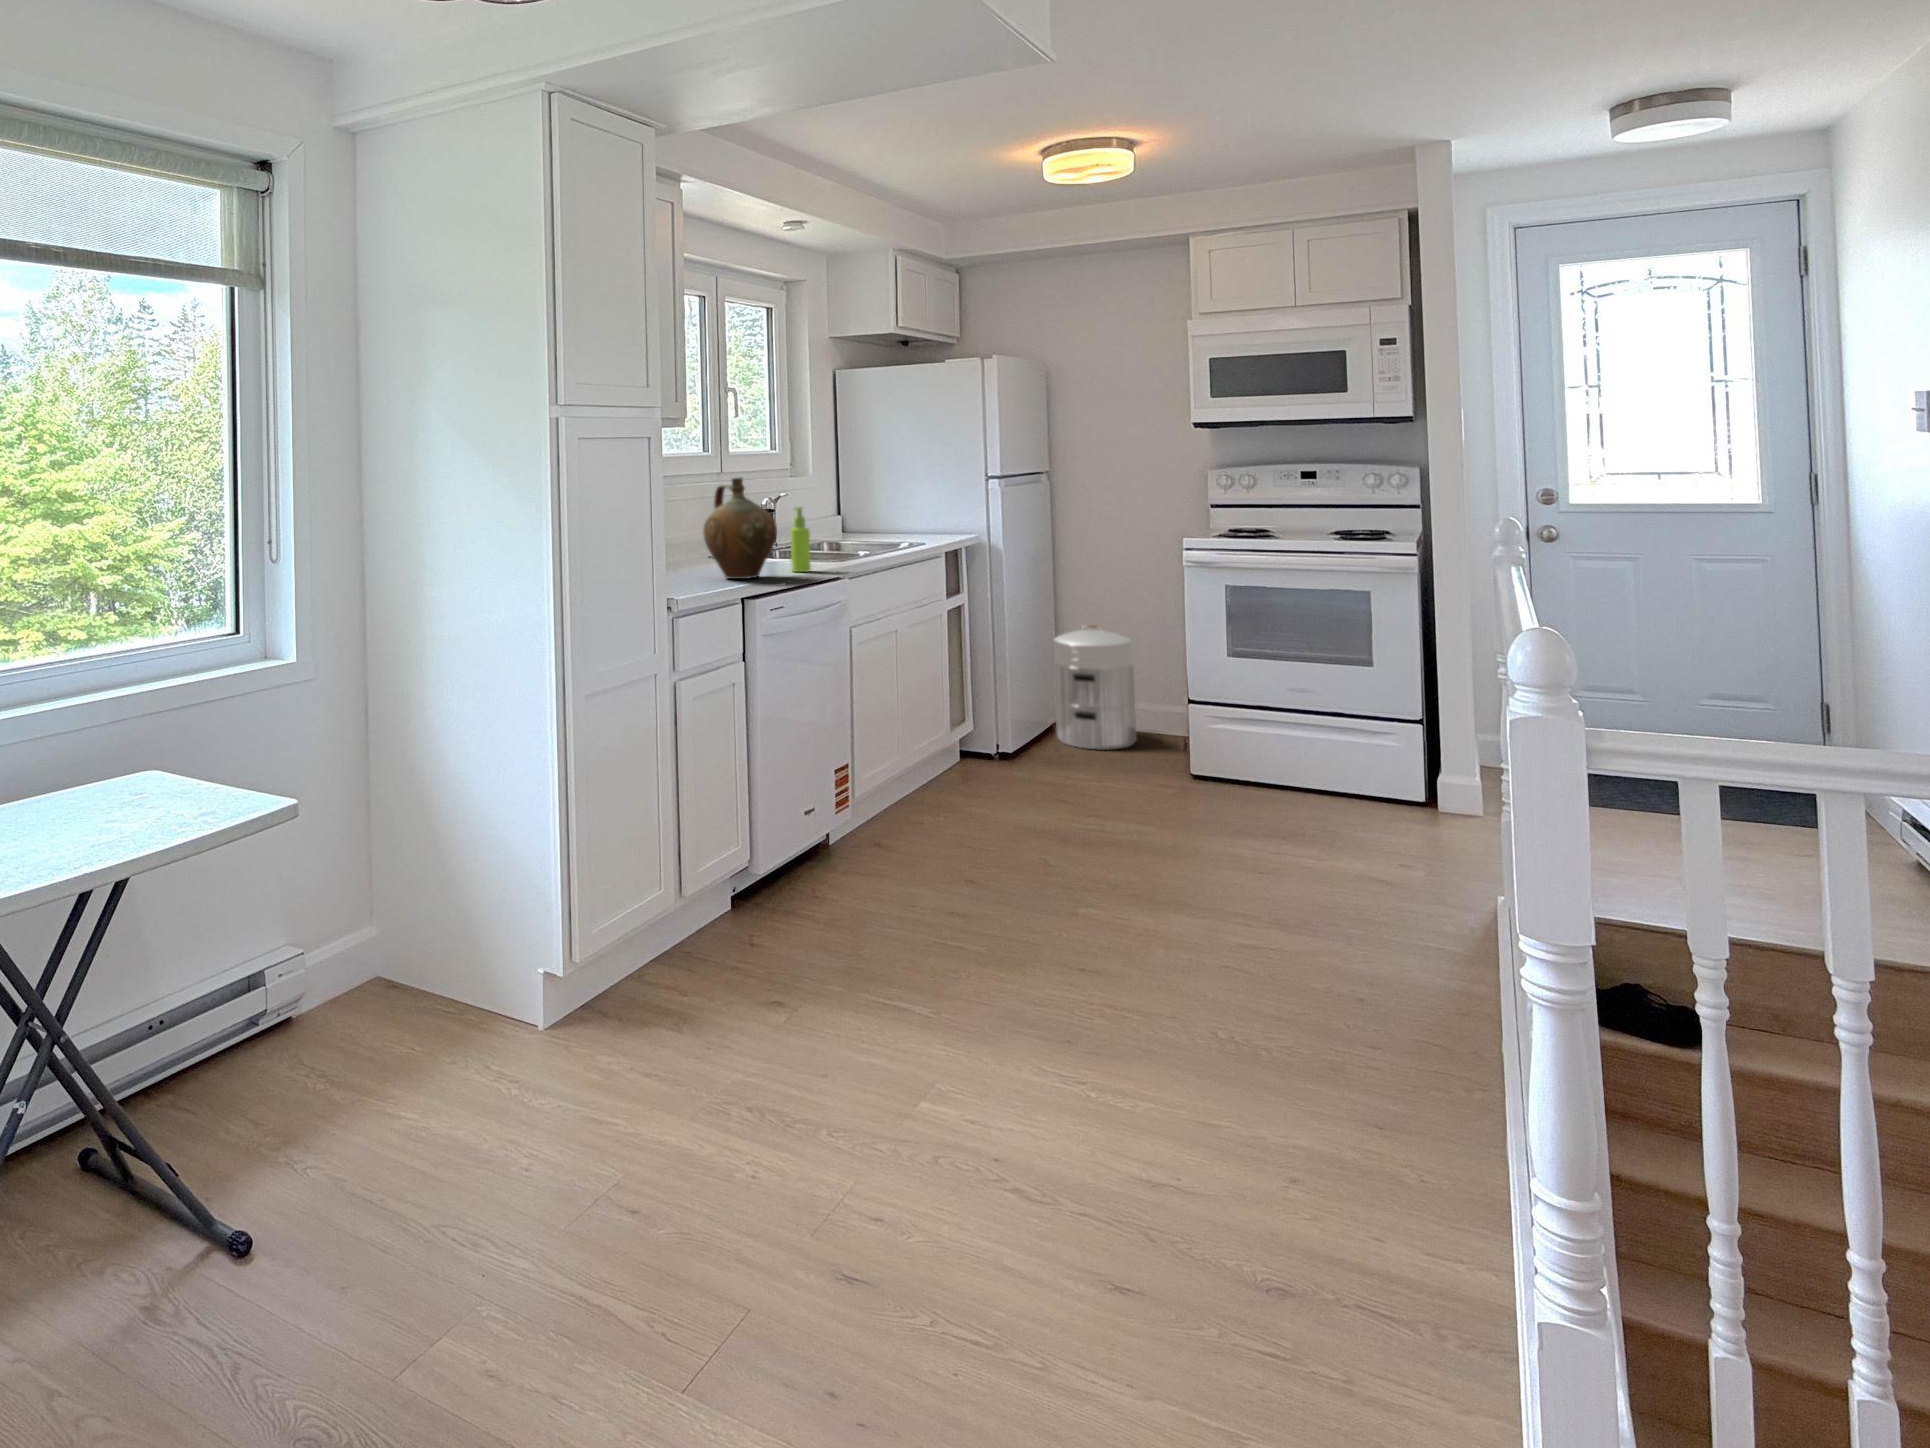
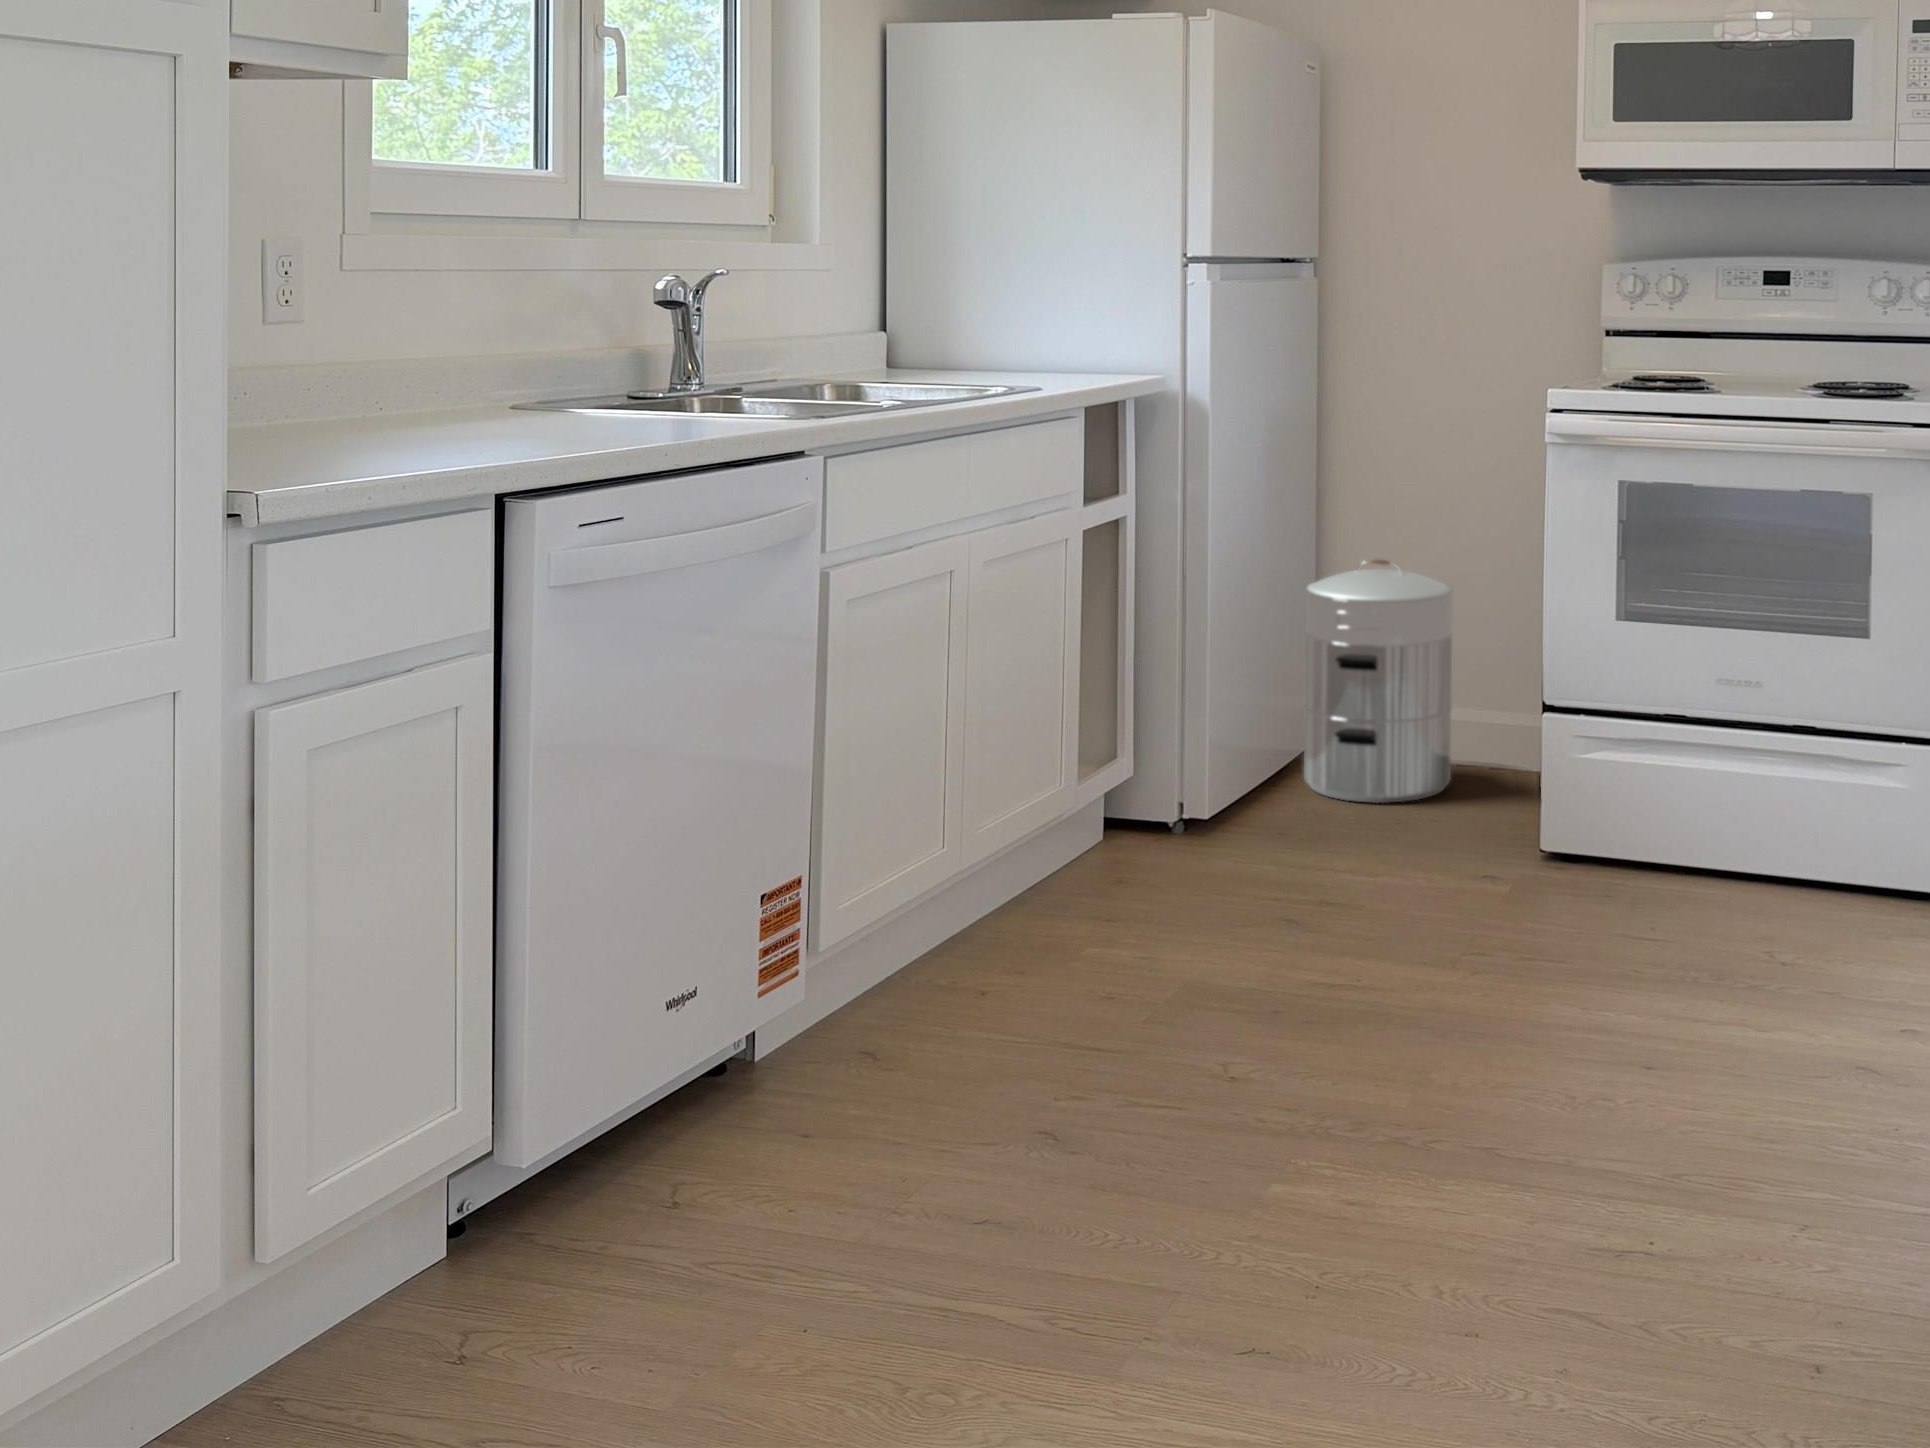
ceramic jug: present [703,478,777,579] -> none [419,200,611,448]
soap dispenser: present [791,507,811,572] -> none [664,282,712,436]

